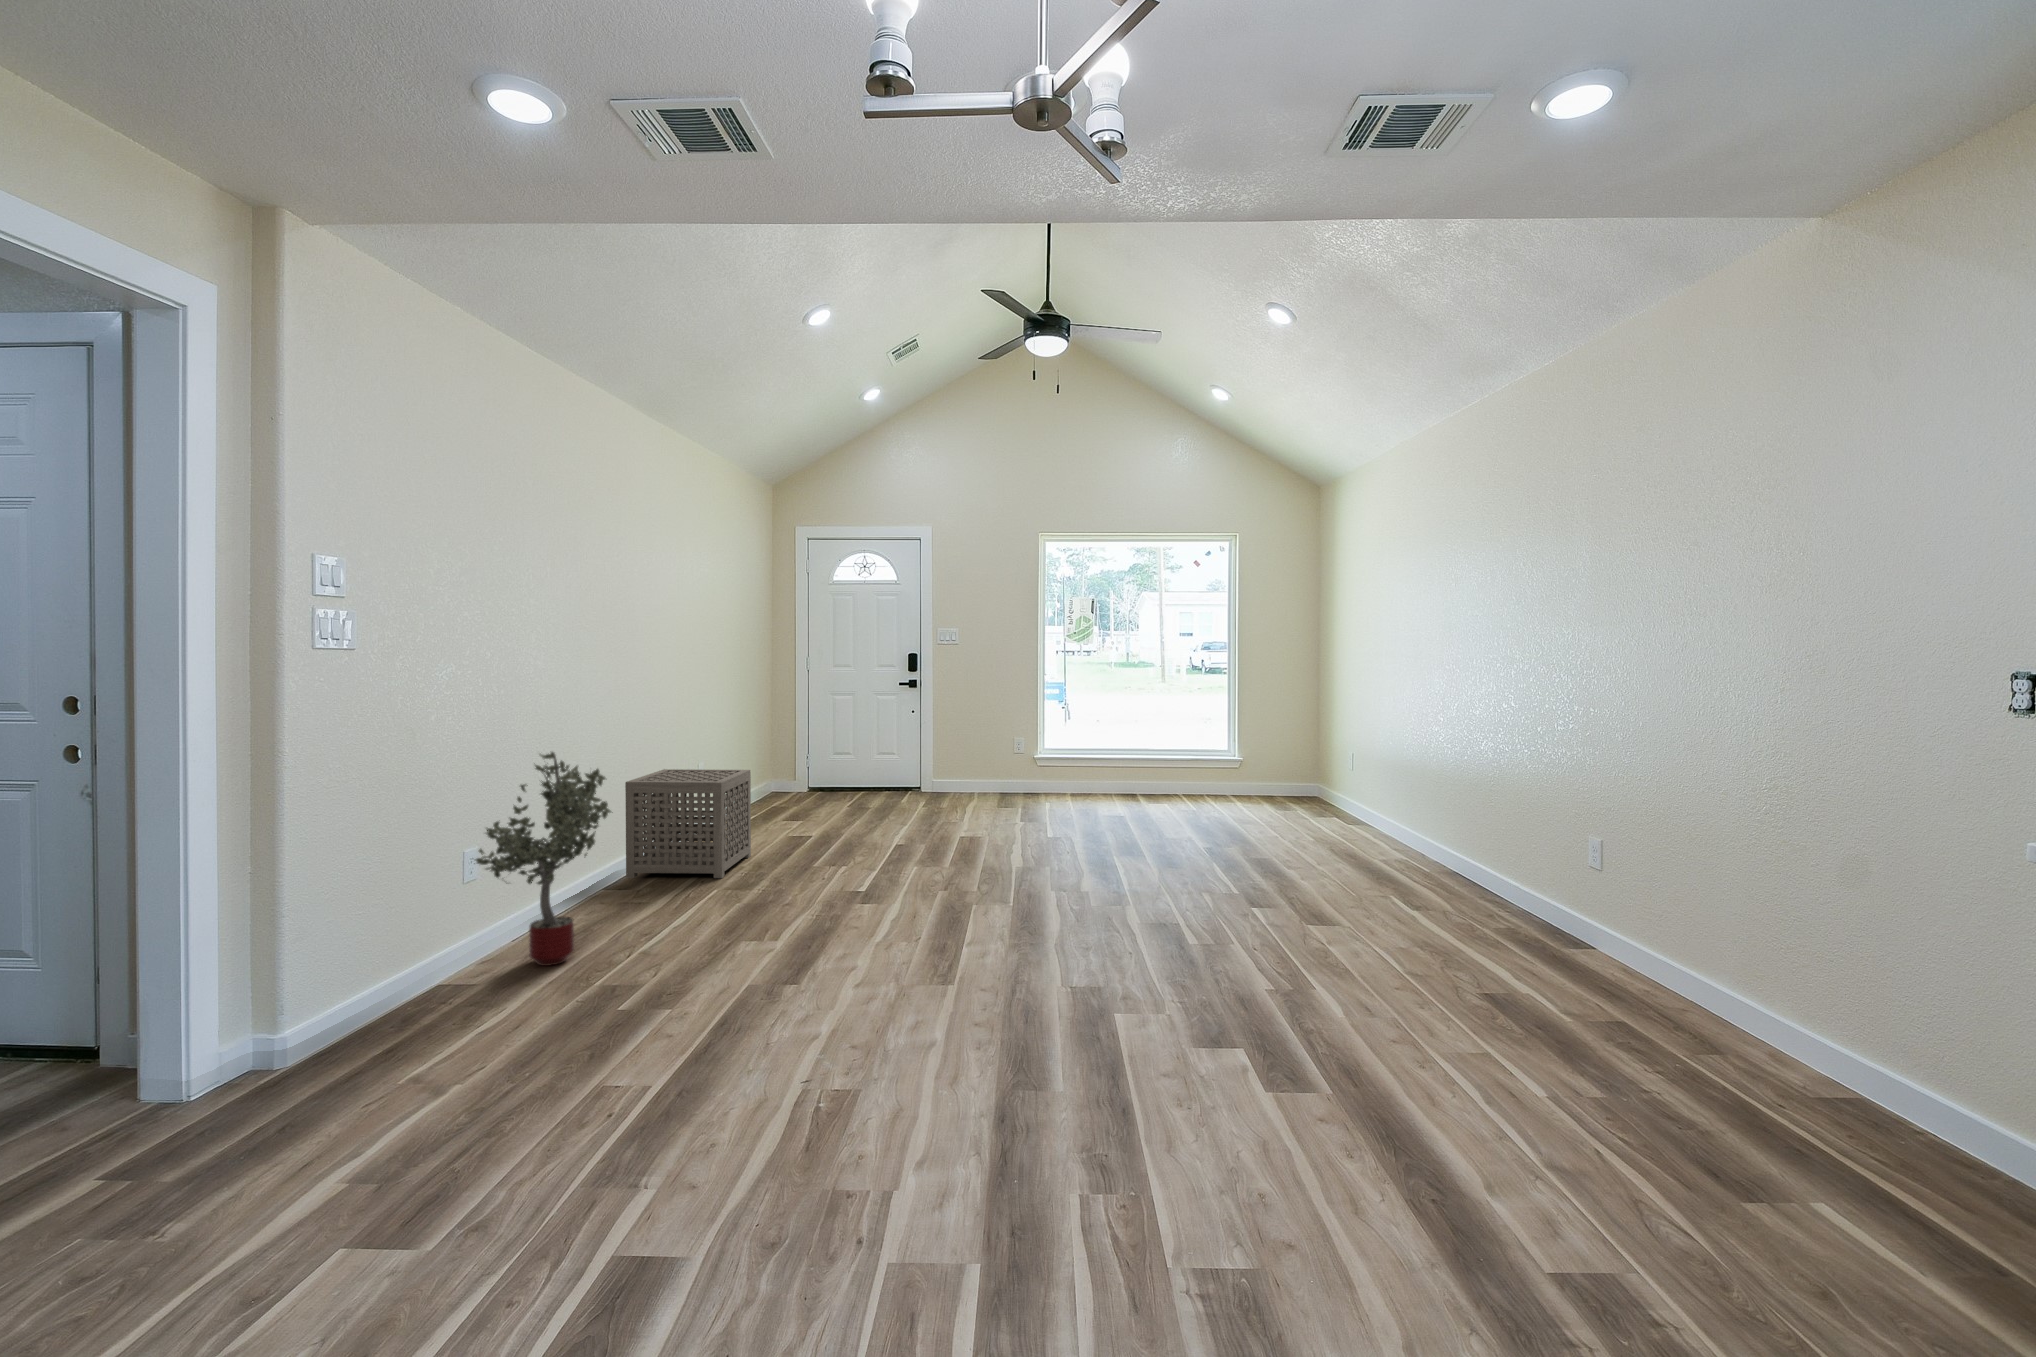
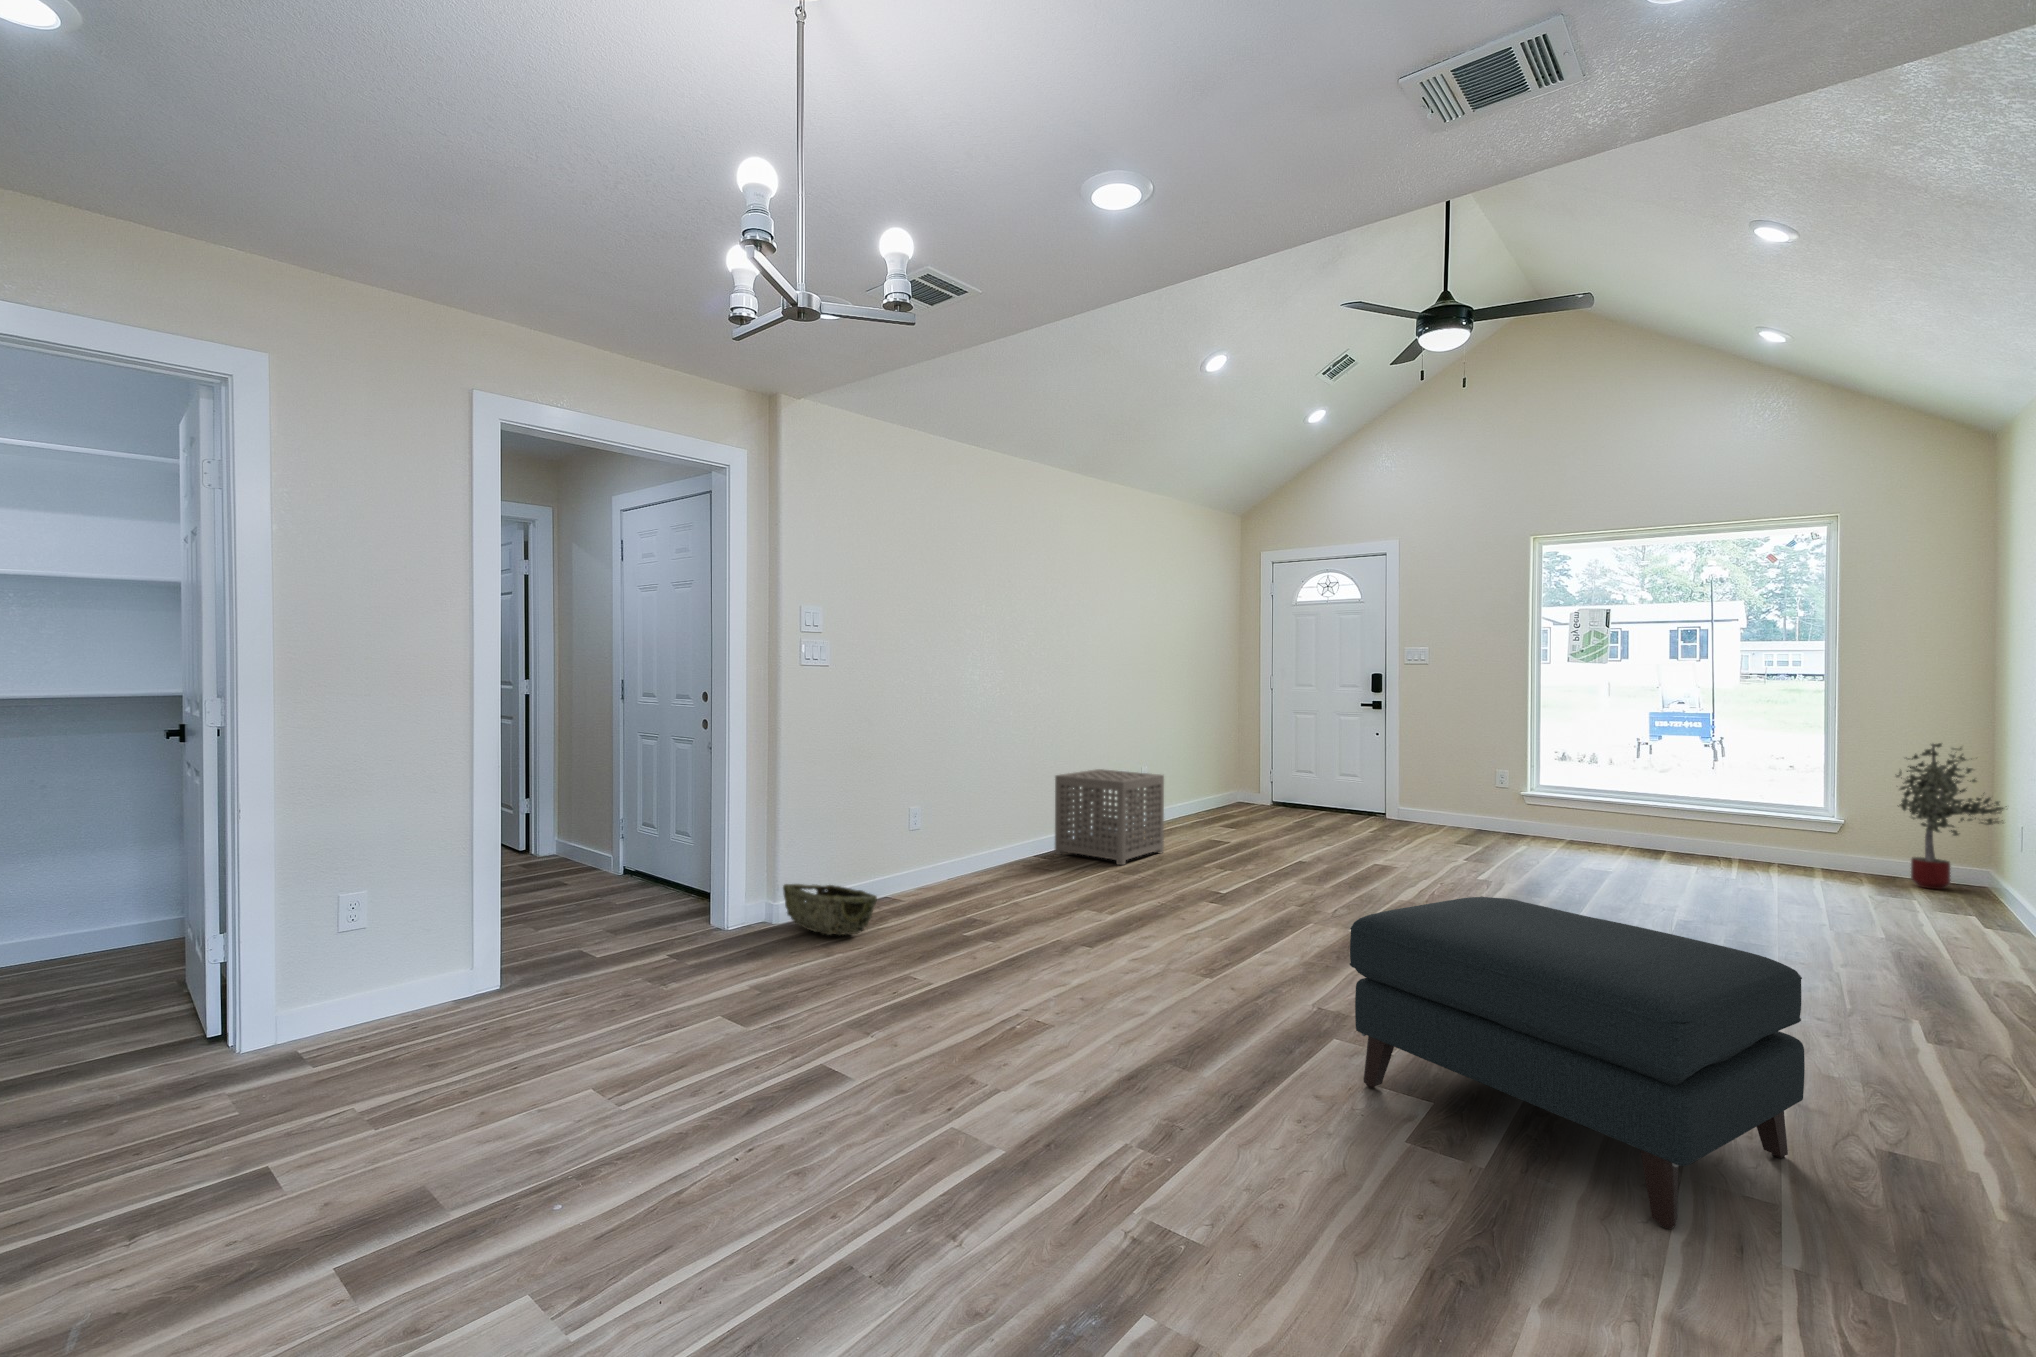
potted tree: present [475,752,611,966] -> present [1896,743,2007,889]
ottoman: none [1171,859,1486,1105] -> present [1350,897,1805,1229]
woven basket: none [306,979,488,1060] -> present [783,884,877,935]

